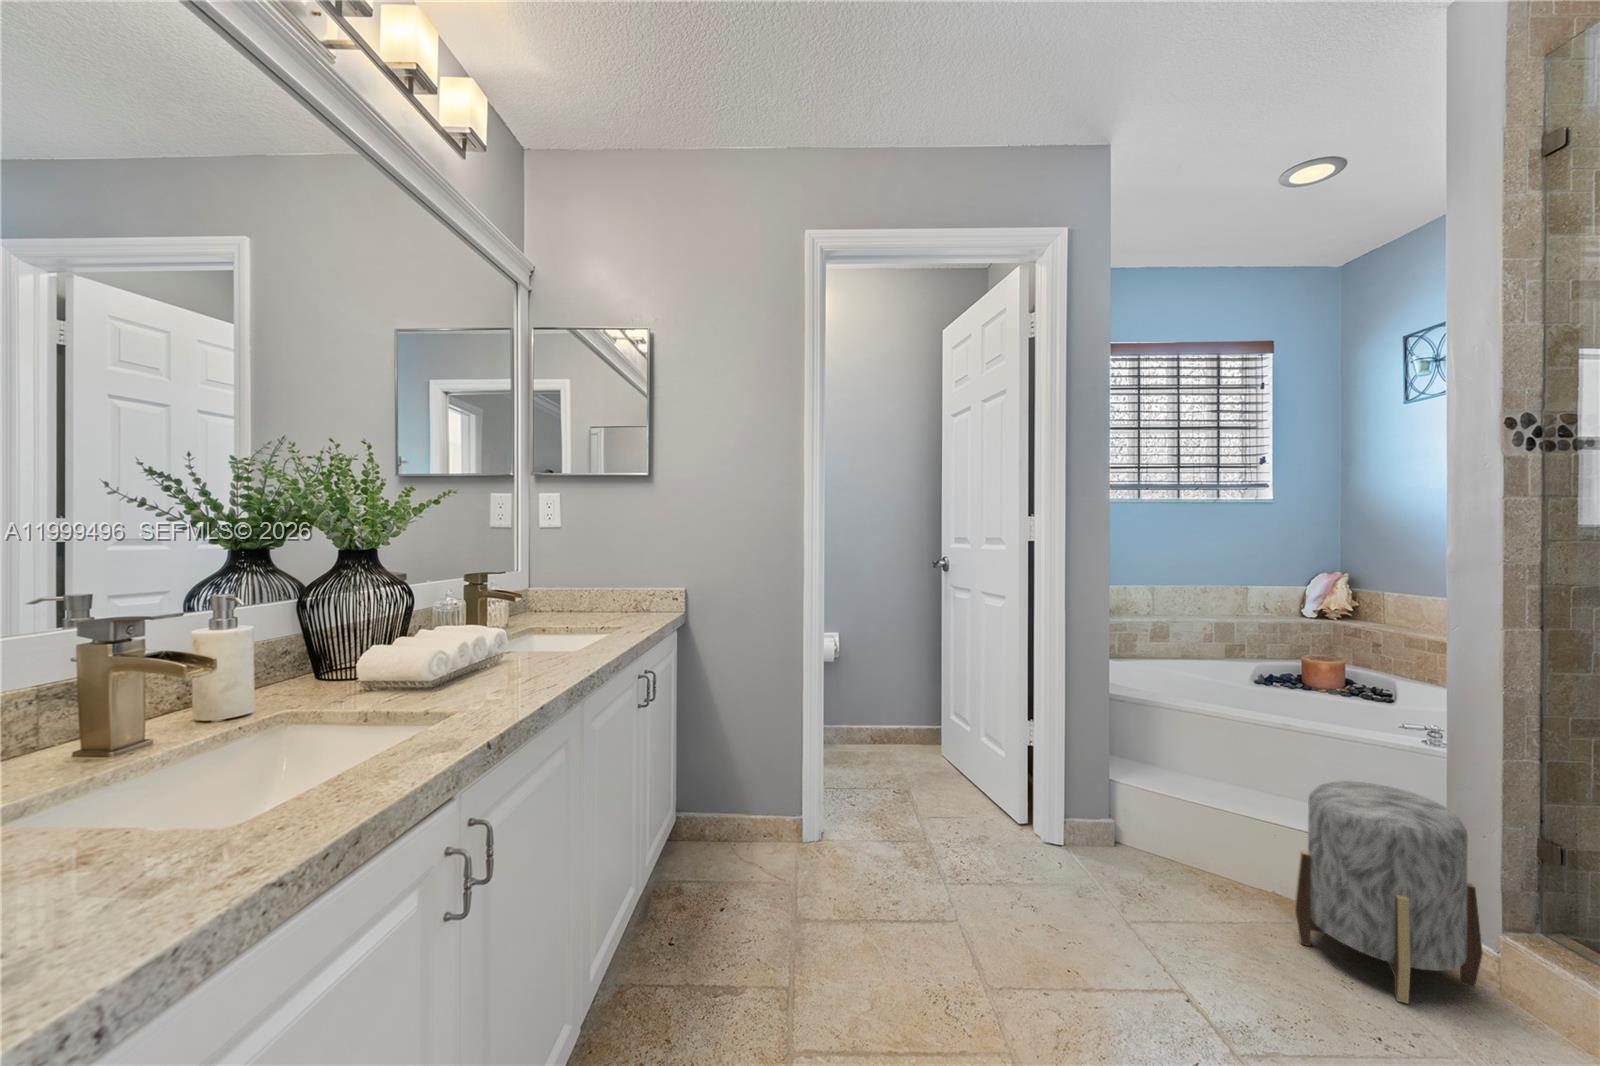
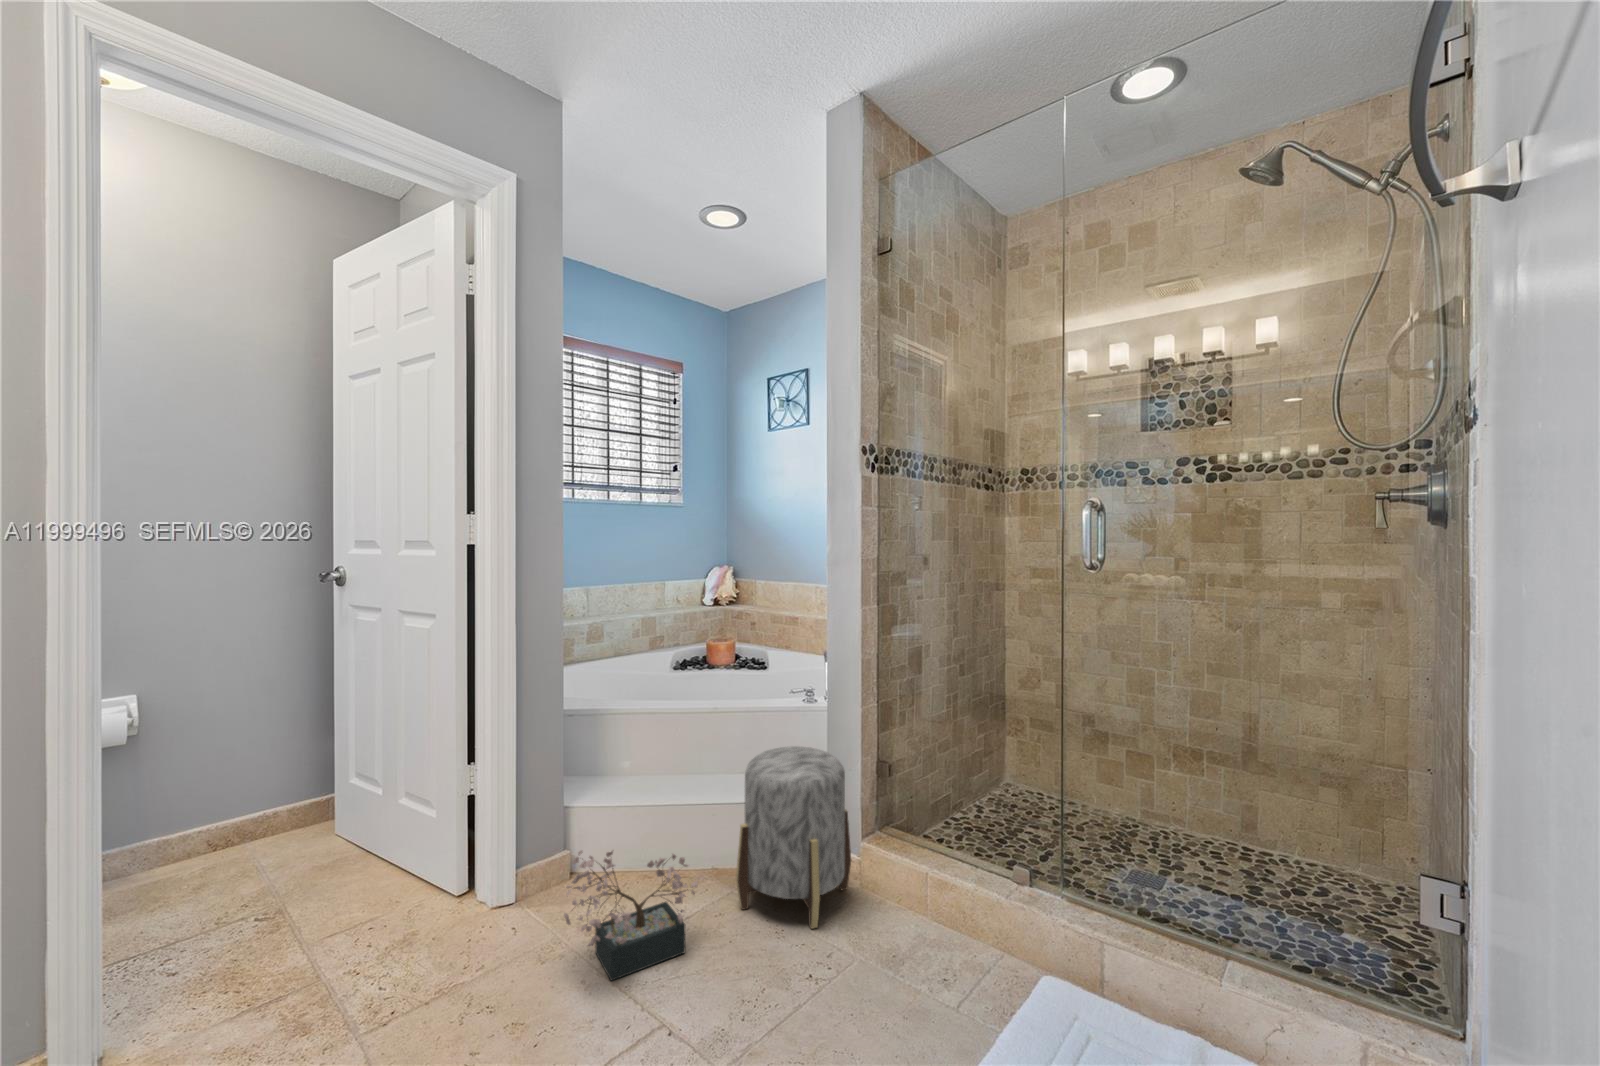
decorative plant: none [1096,814,1239,951] -> present [564,851,698,981]

